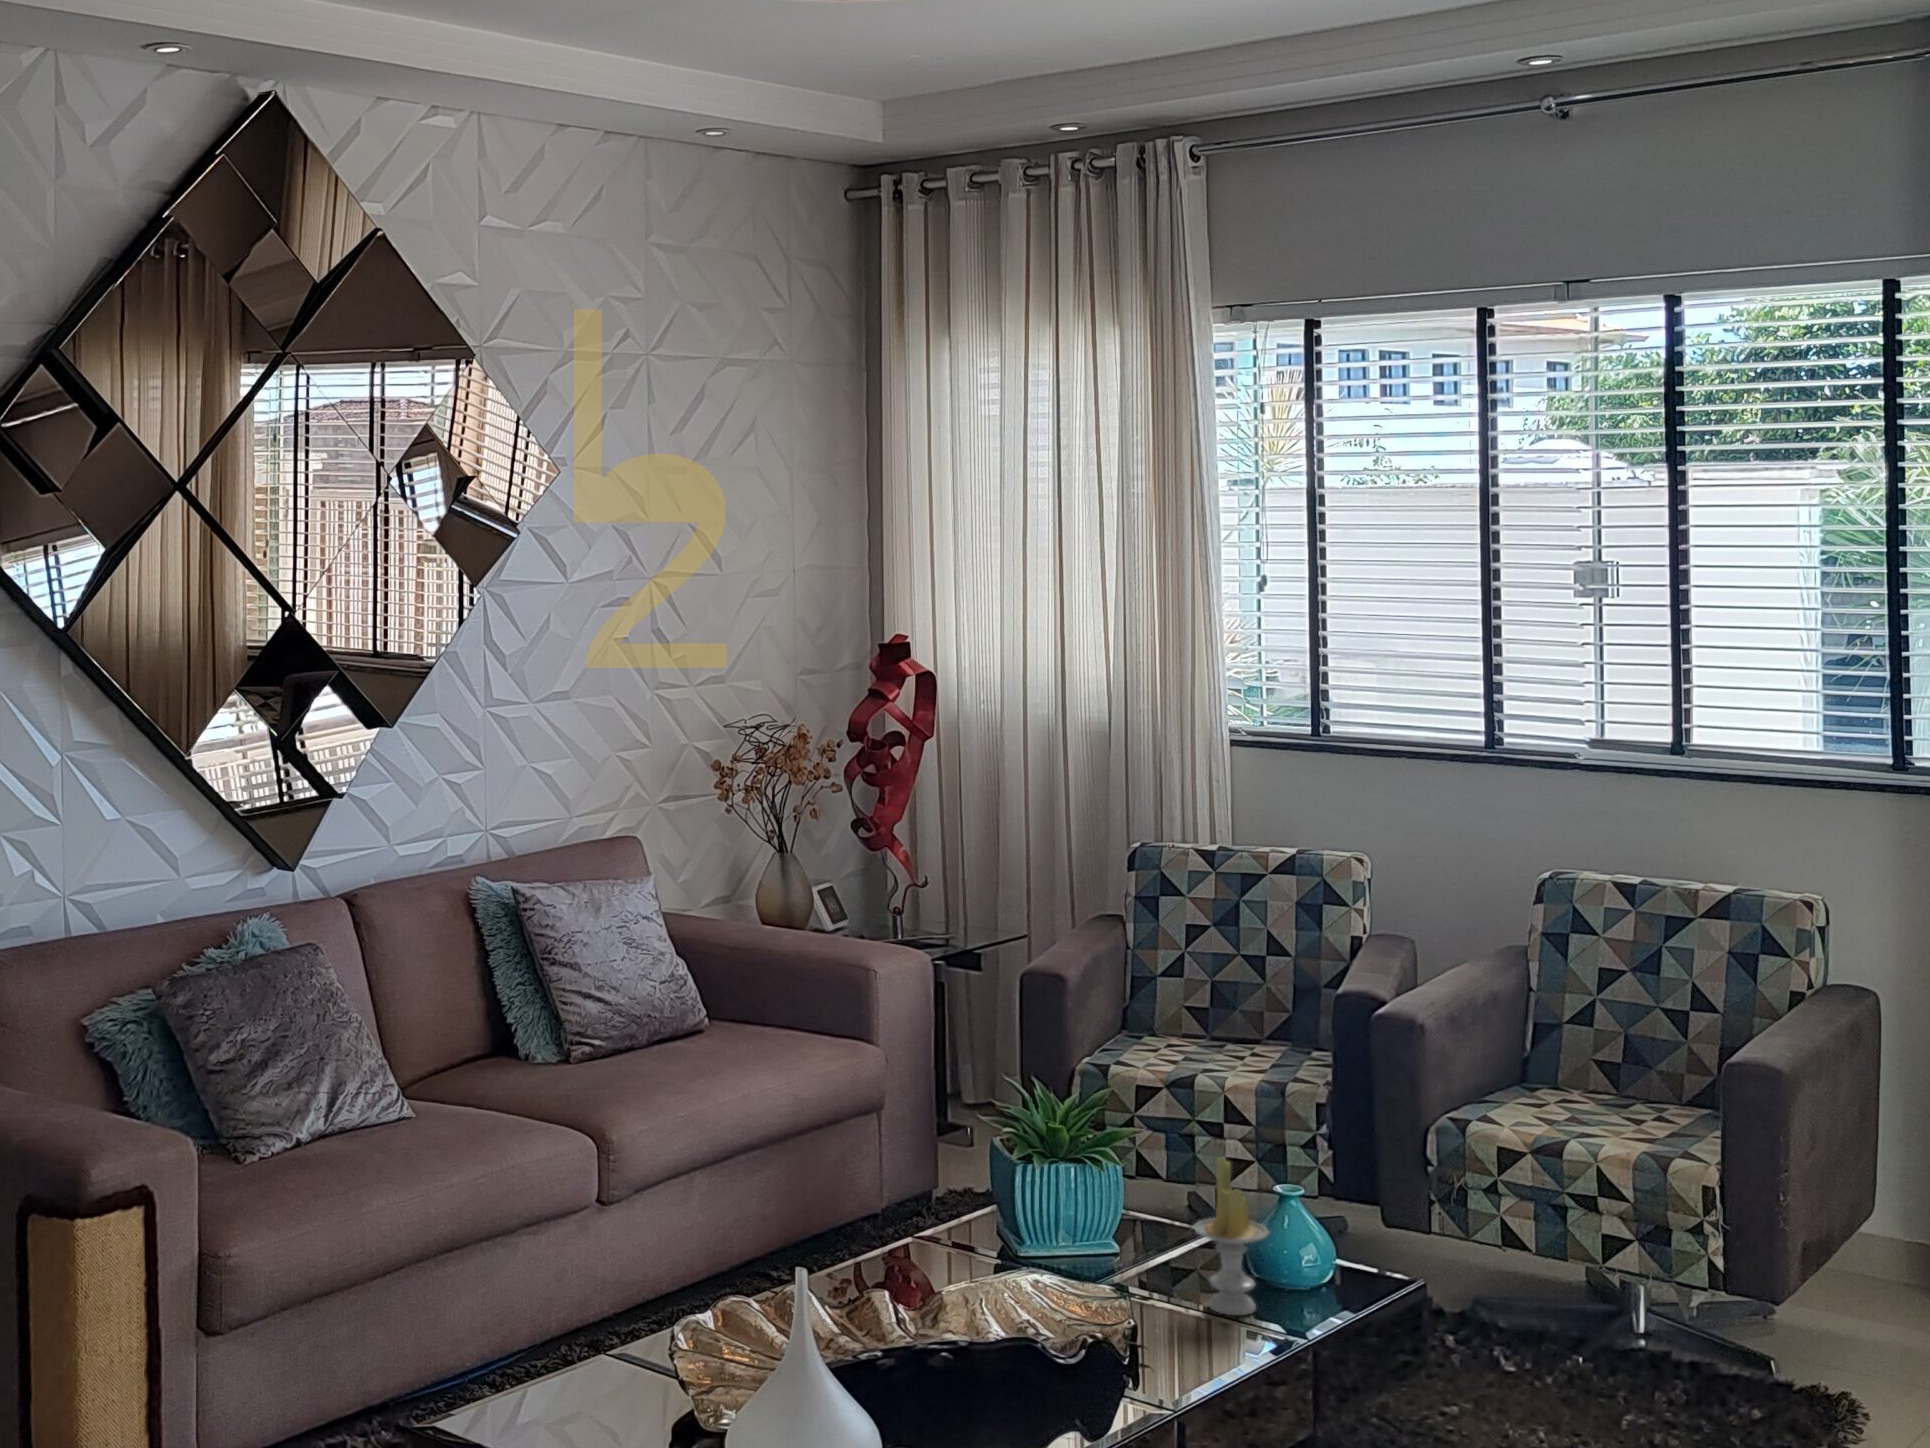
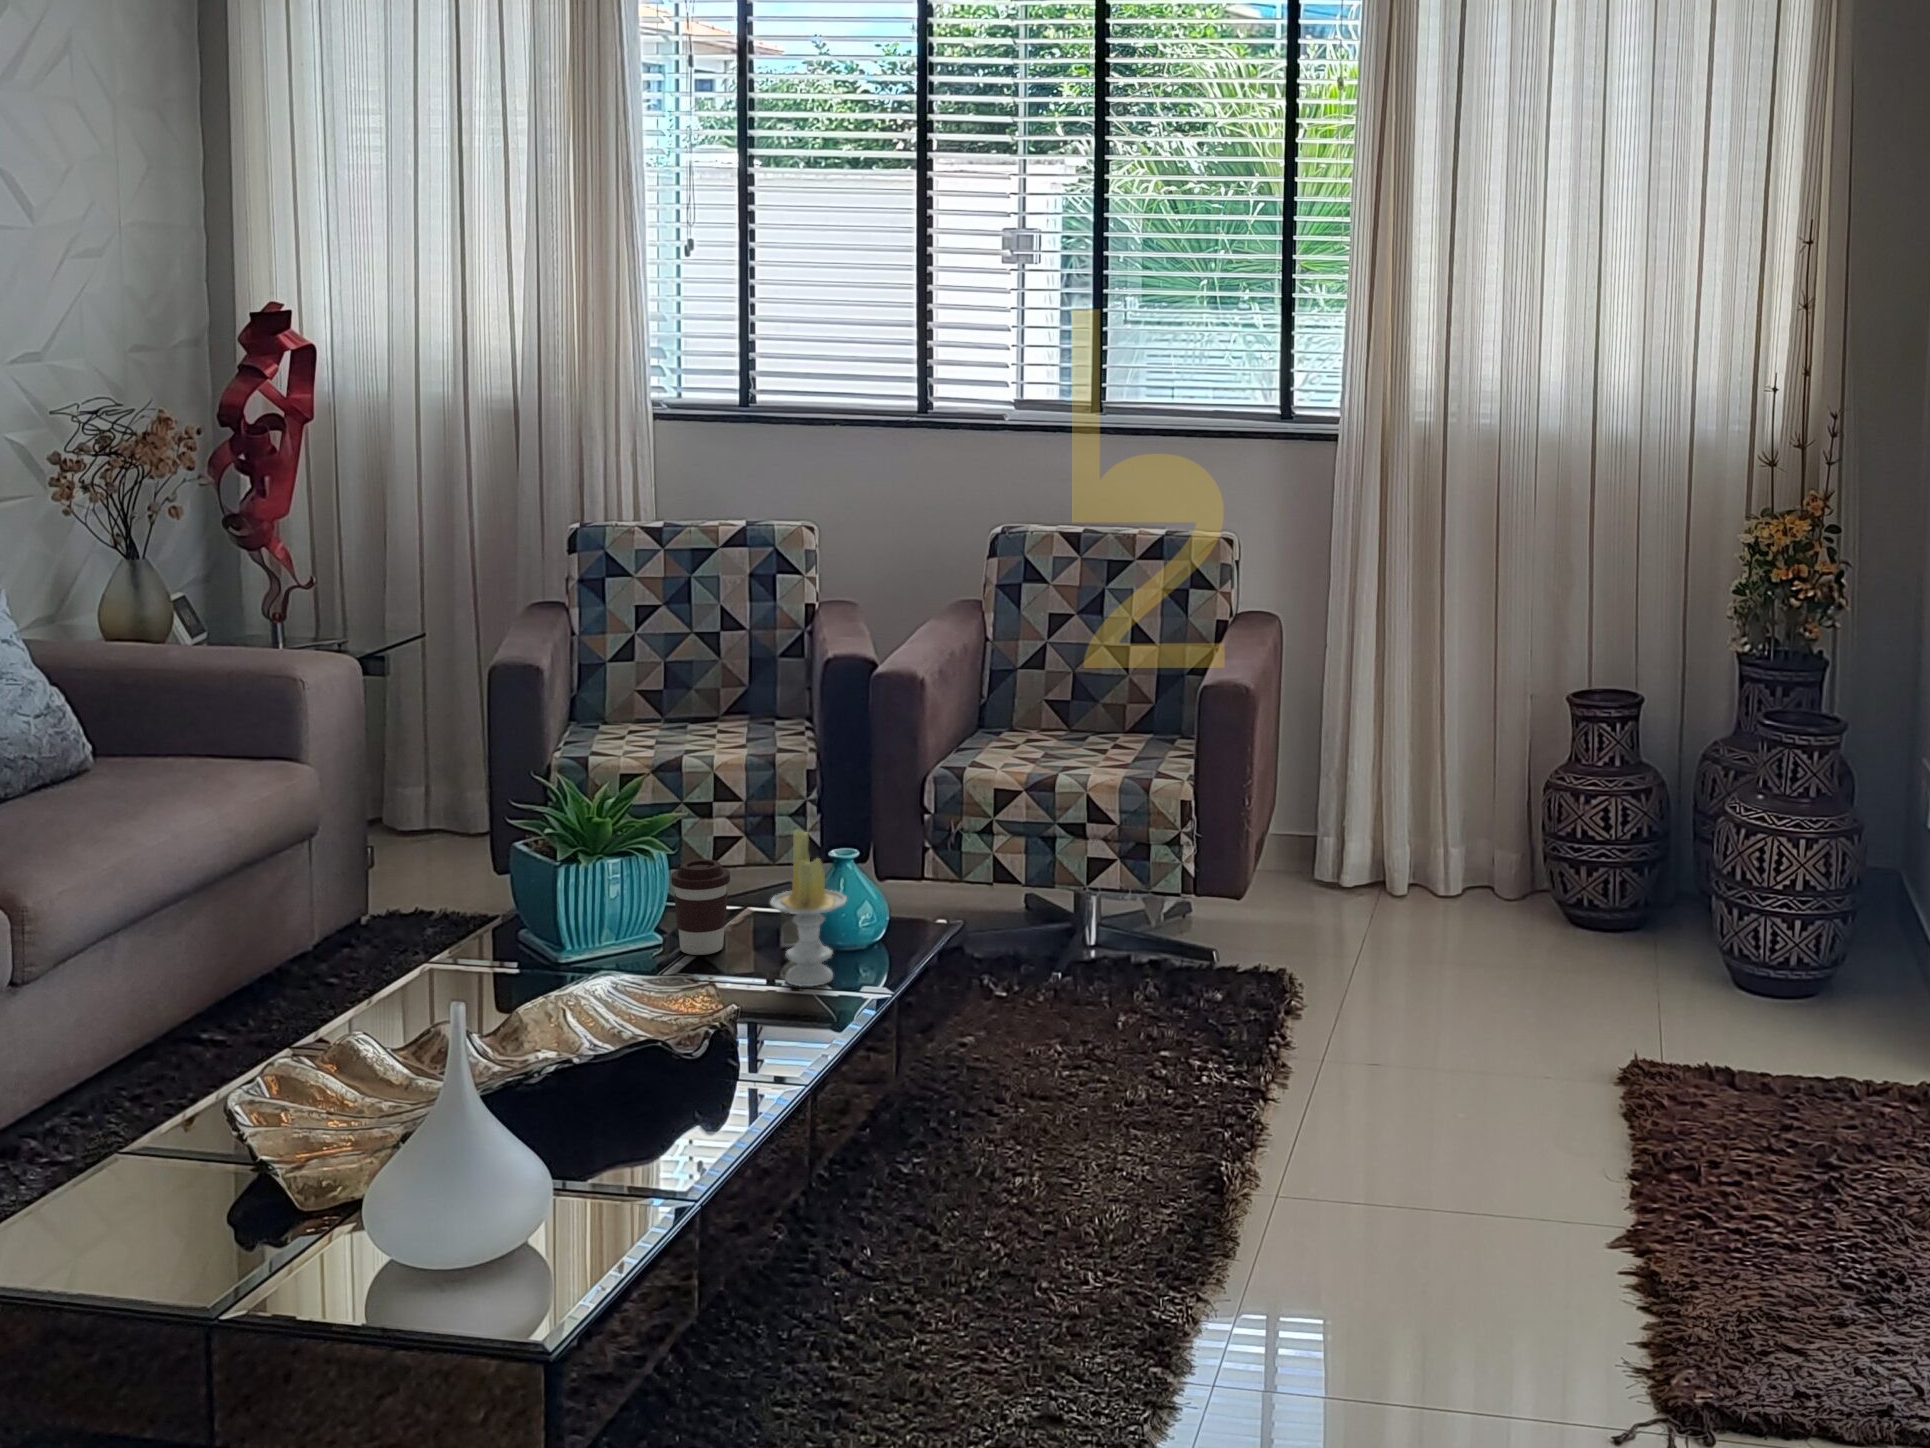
coffee cup: none [1119,1175,1174,1268] -> present [671,859,730,955]

